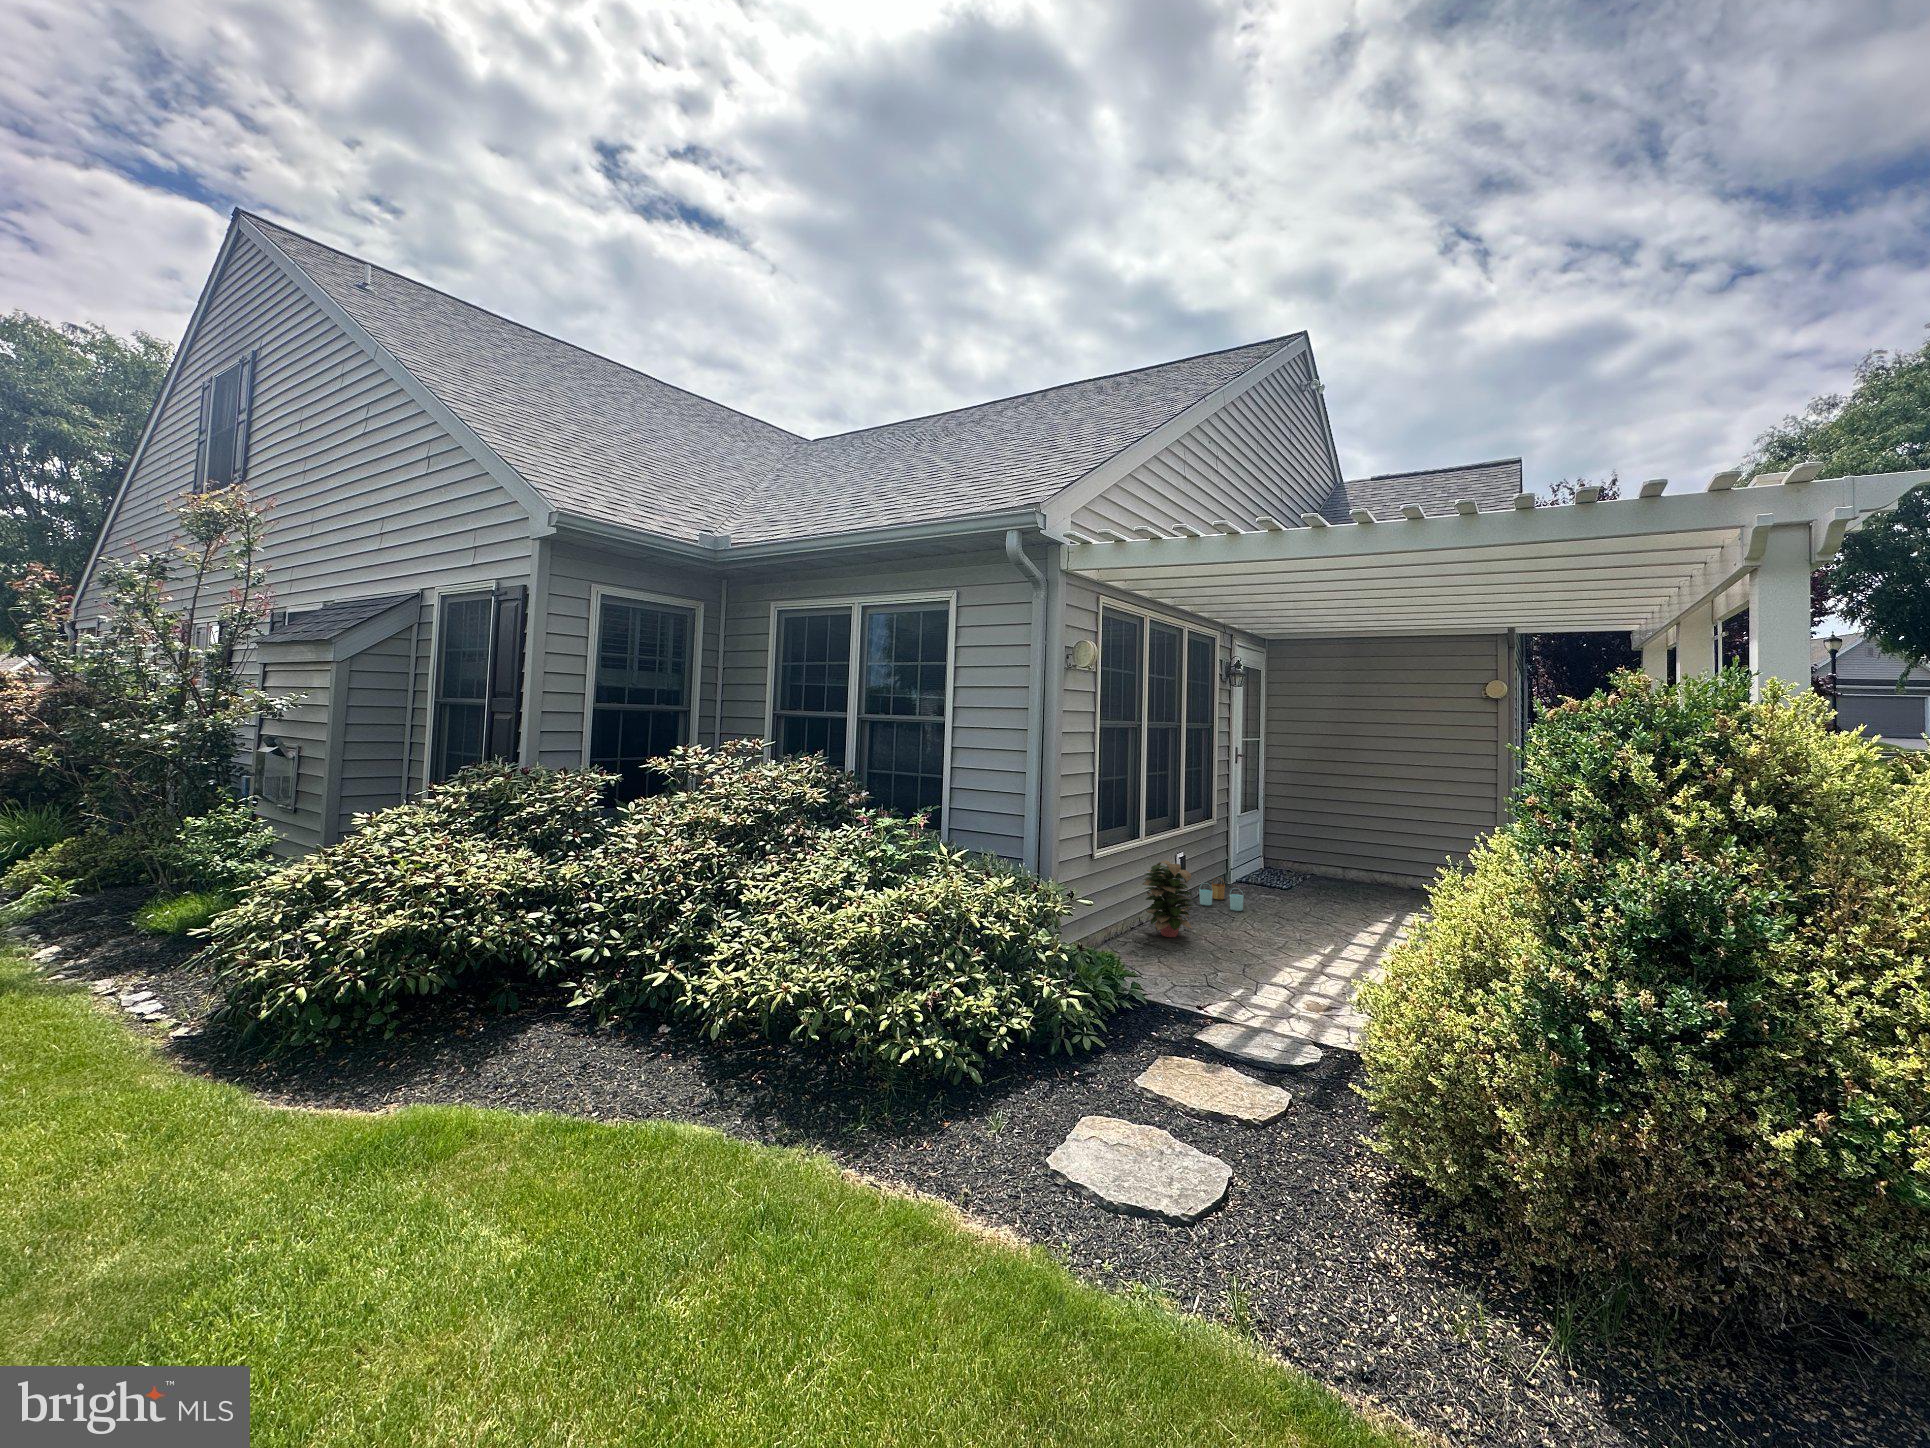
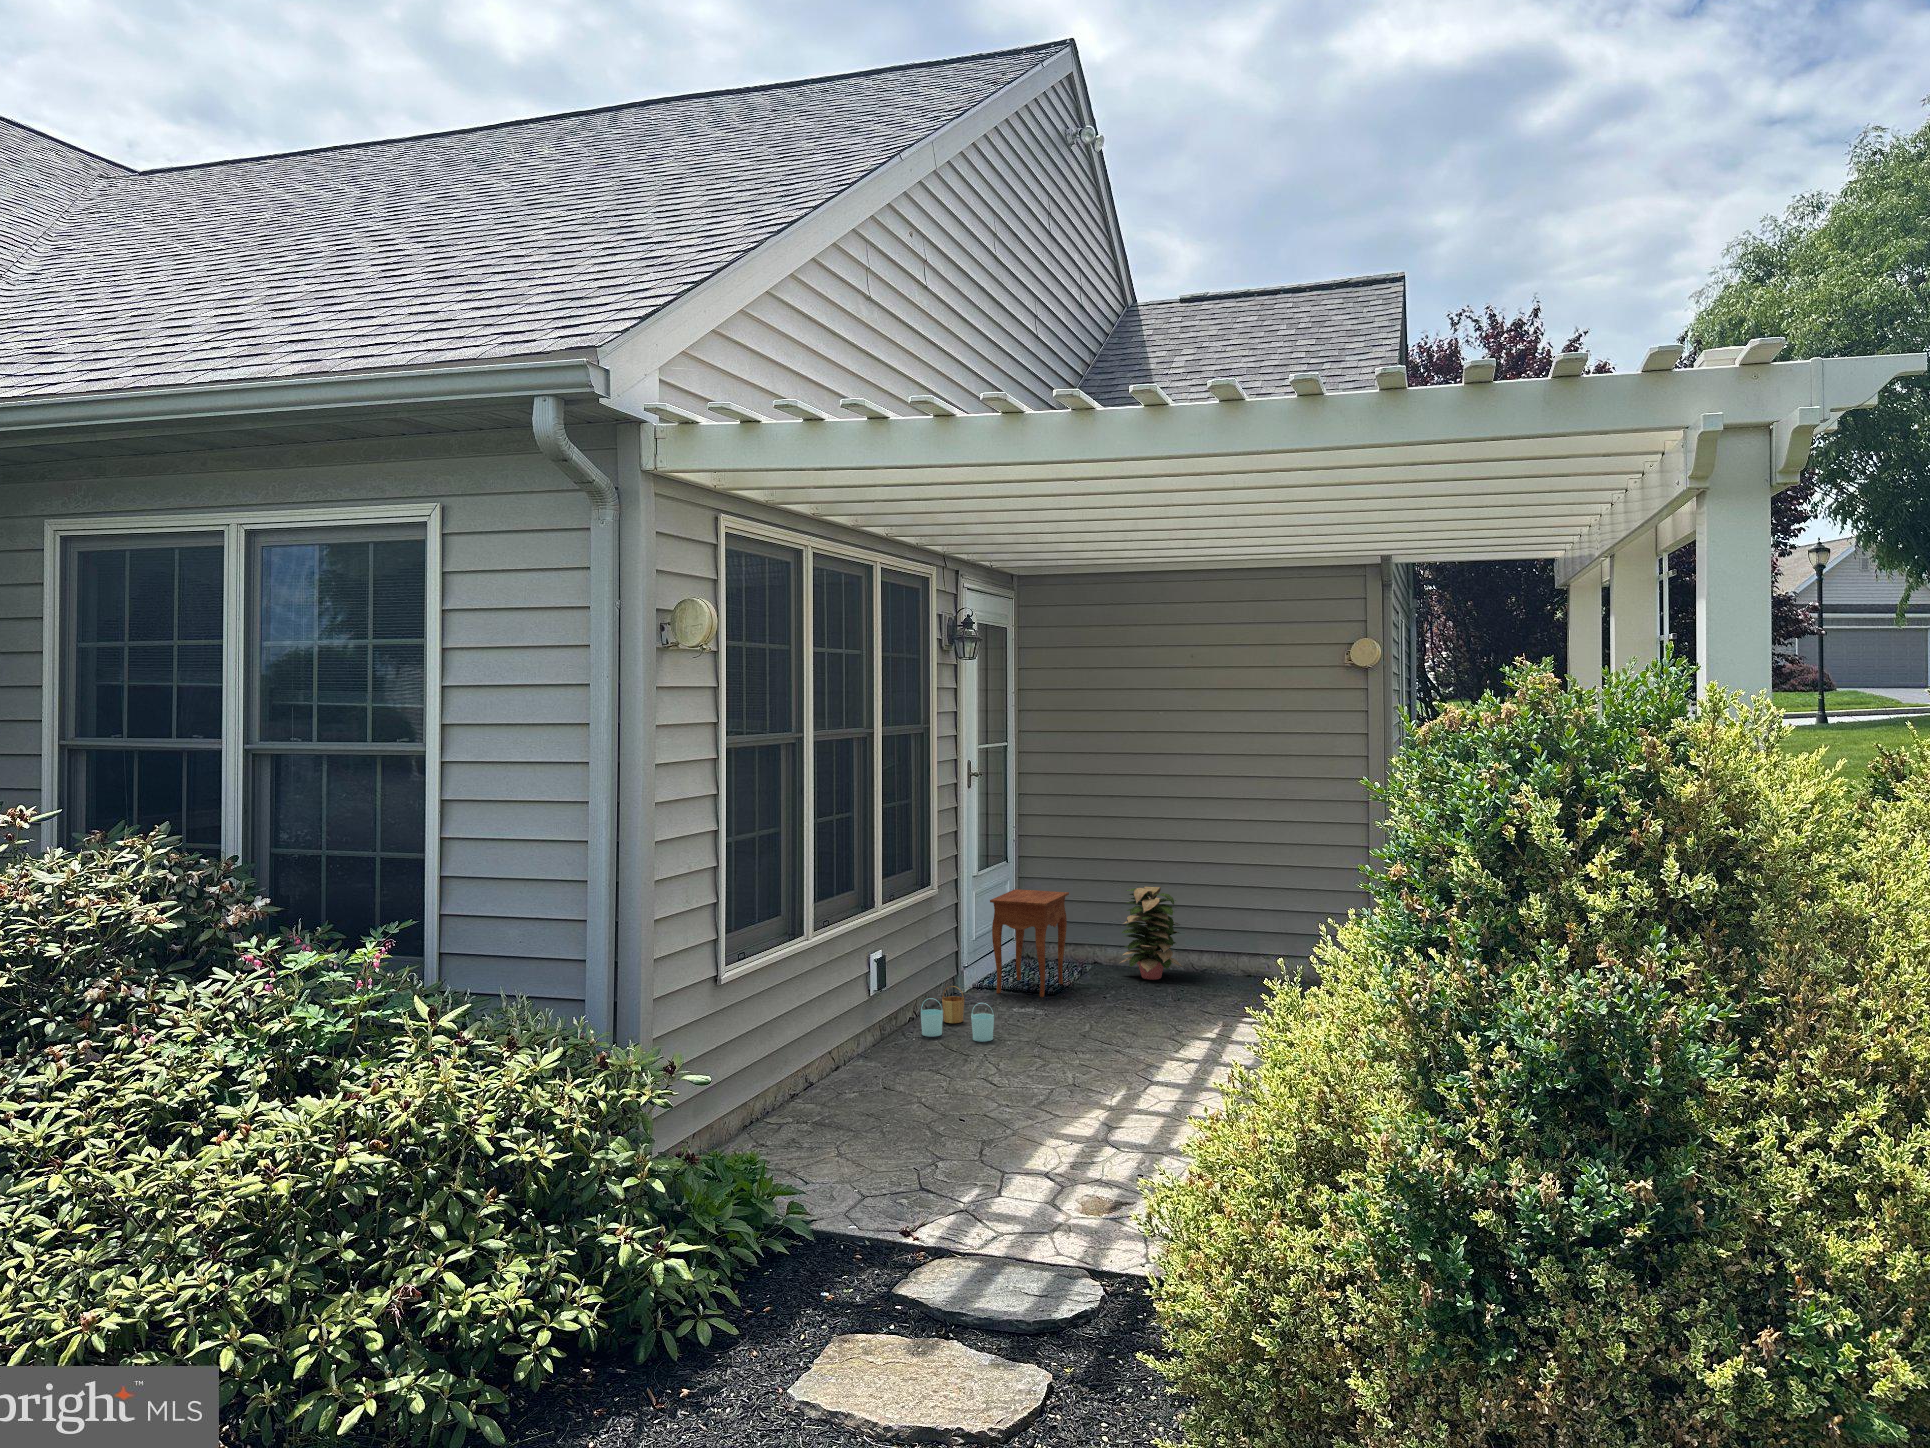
side table: none [1240,826,1289,890] -> present [990,889,1069,997]
decorative plant: present [1142,860,1193,937] -> present [1120,887,1183,979]

